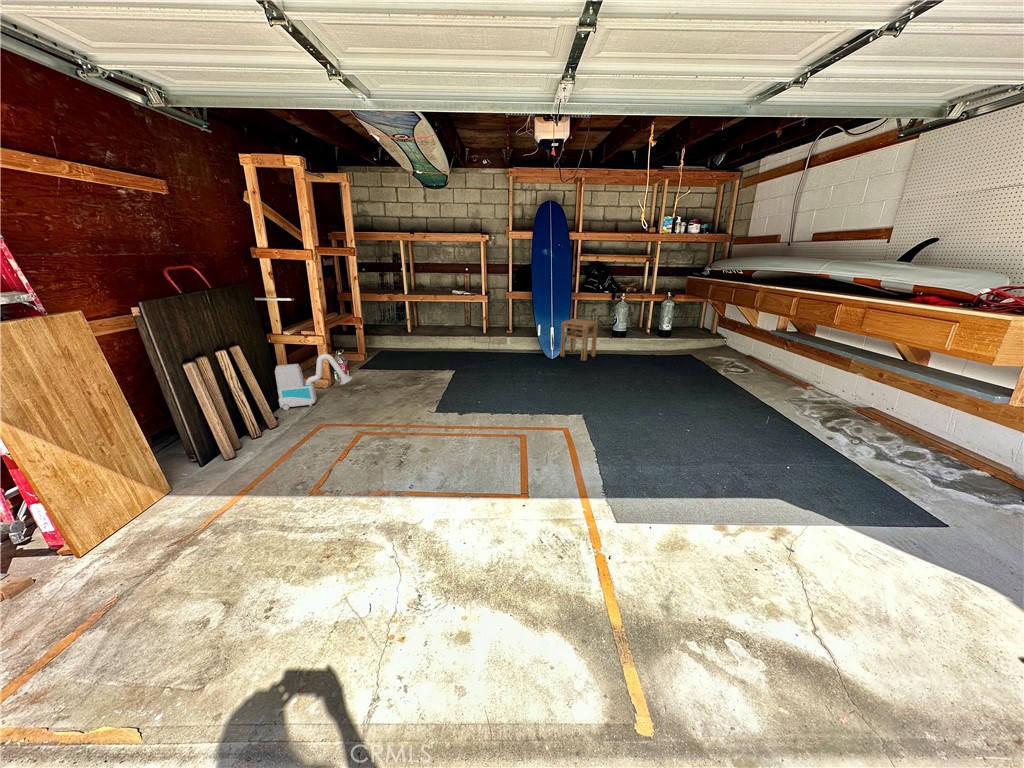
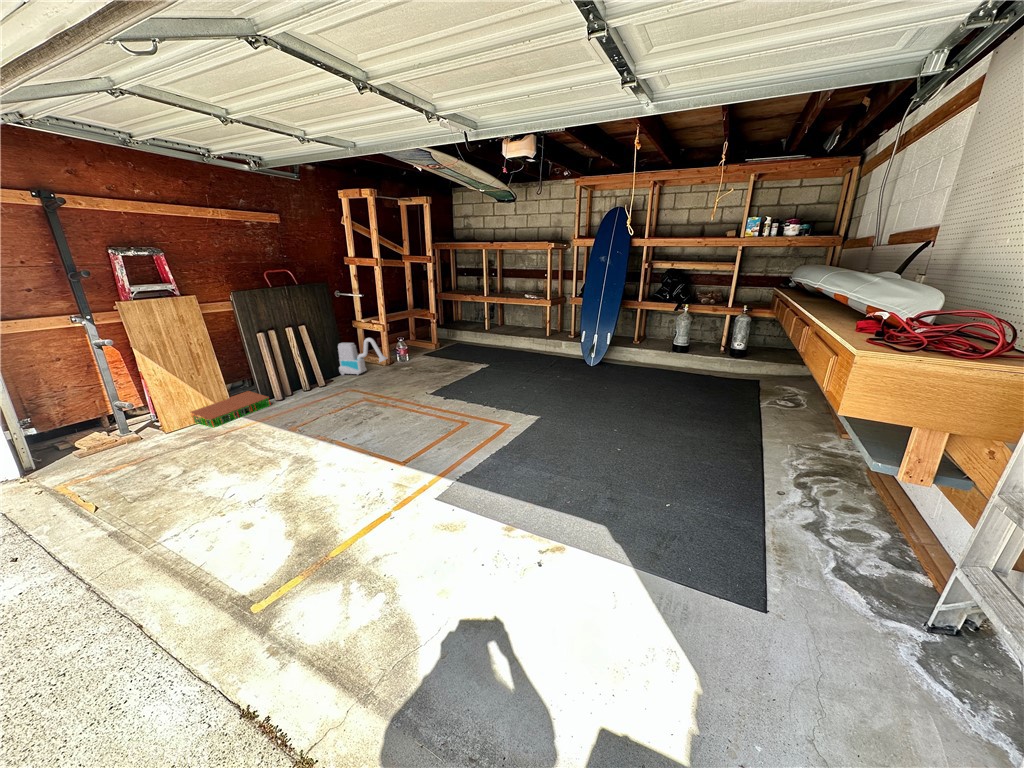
stool: present [560,319,598,361] -> none [597,330,639,376]
storage bin: none [116,456,234,525] -> present [190,391,271,428]

